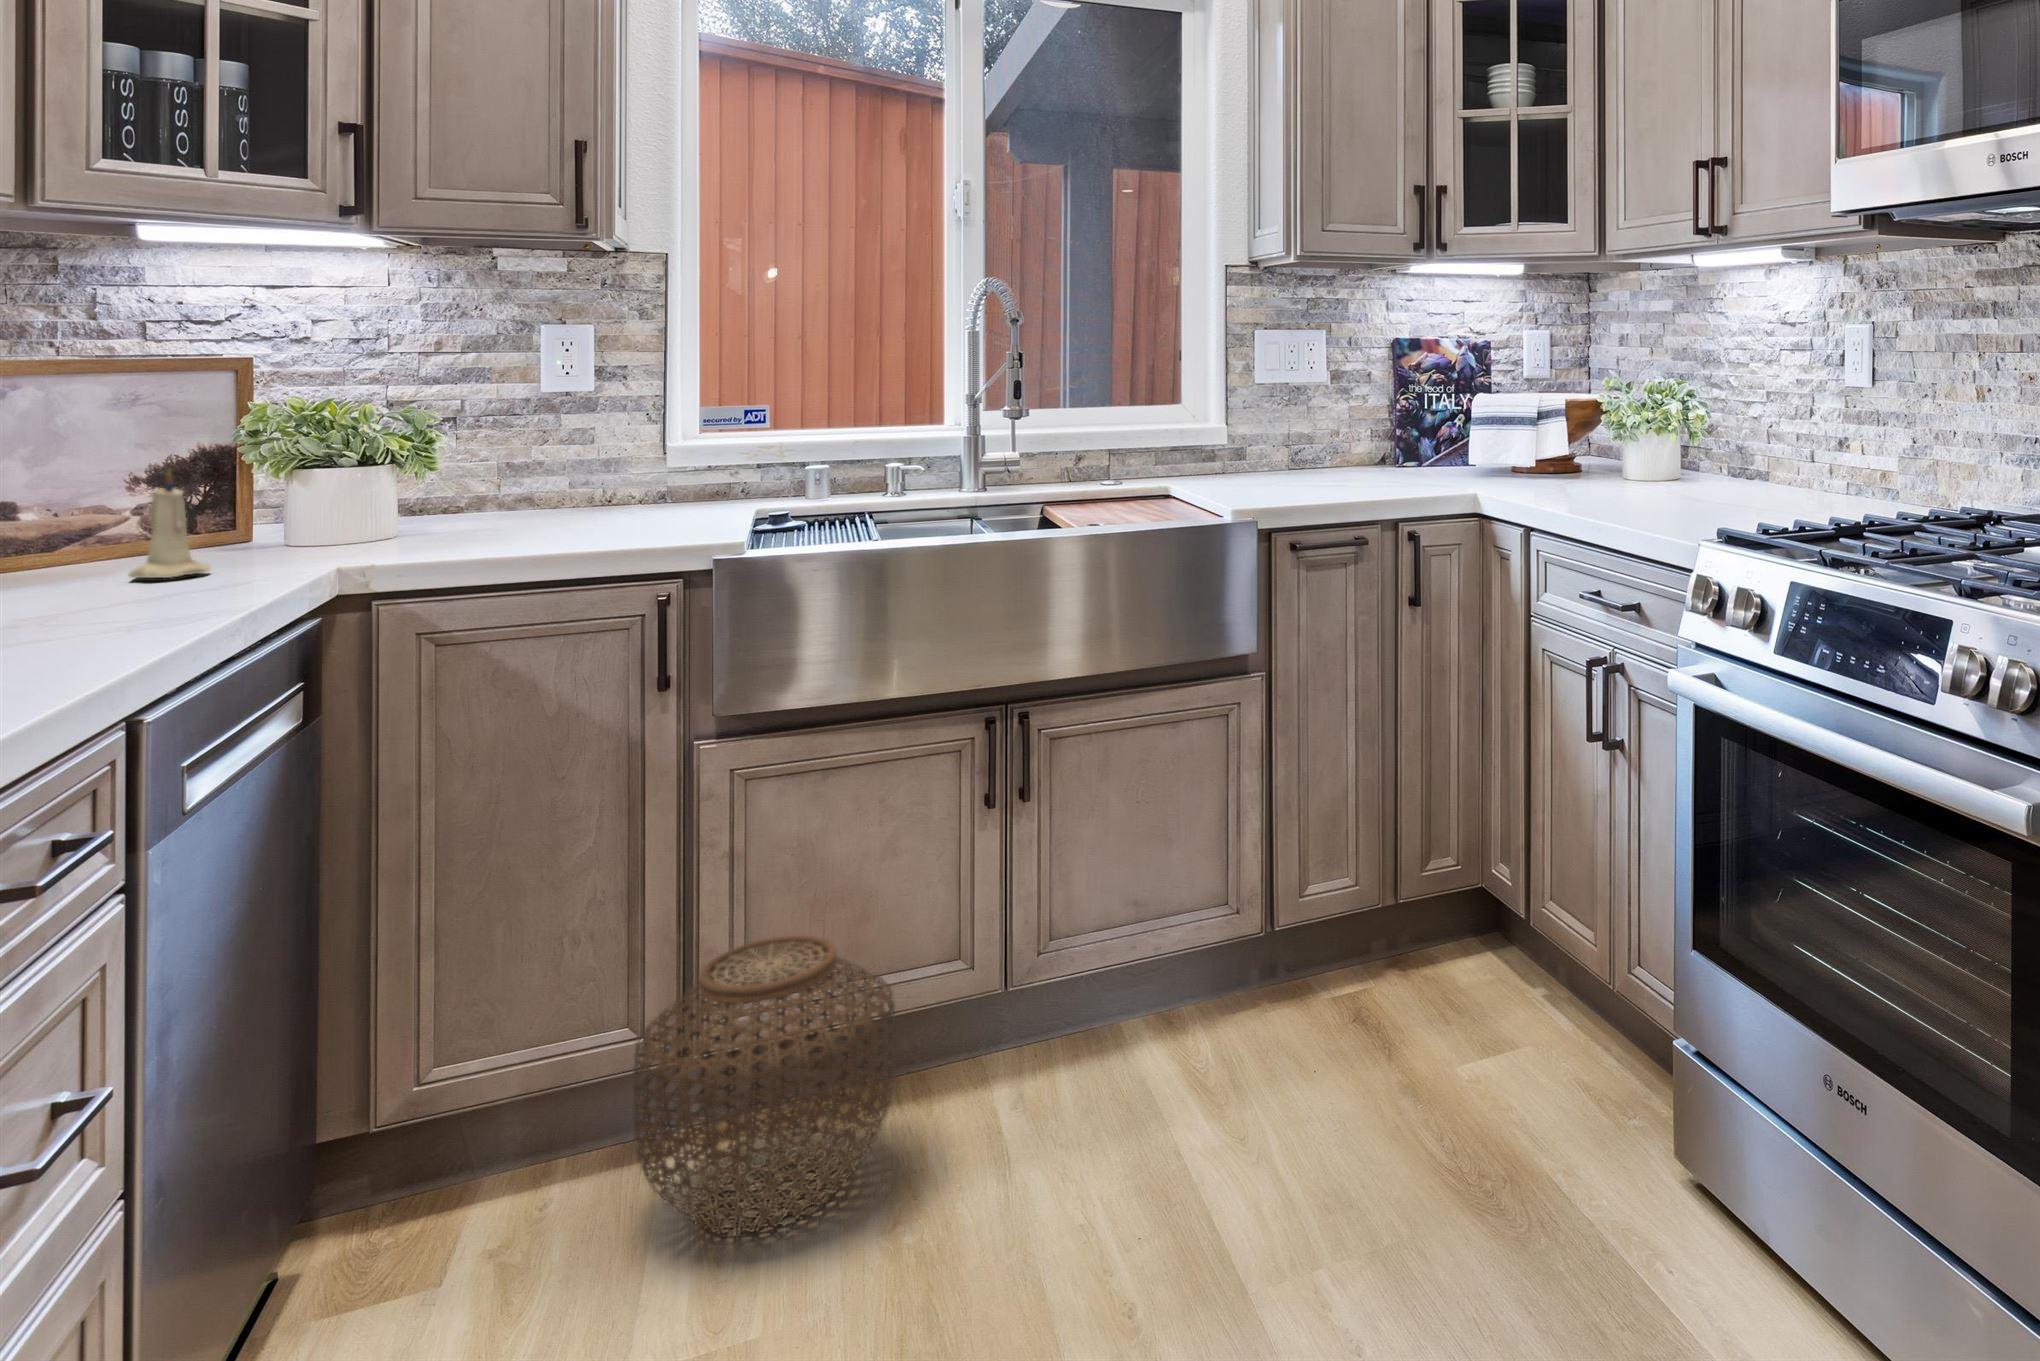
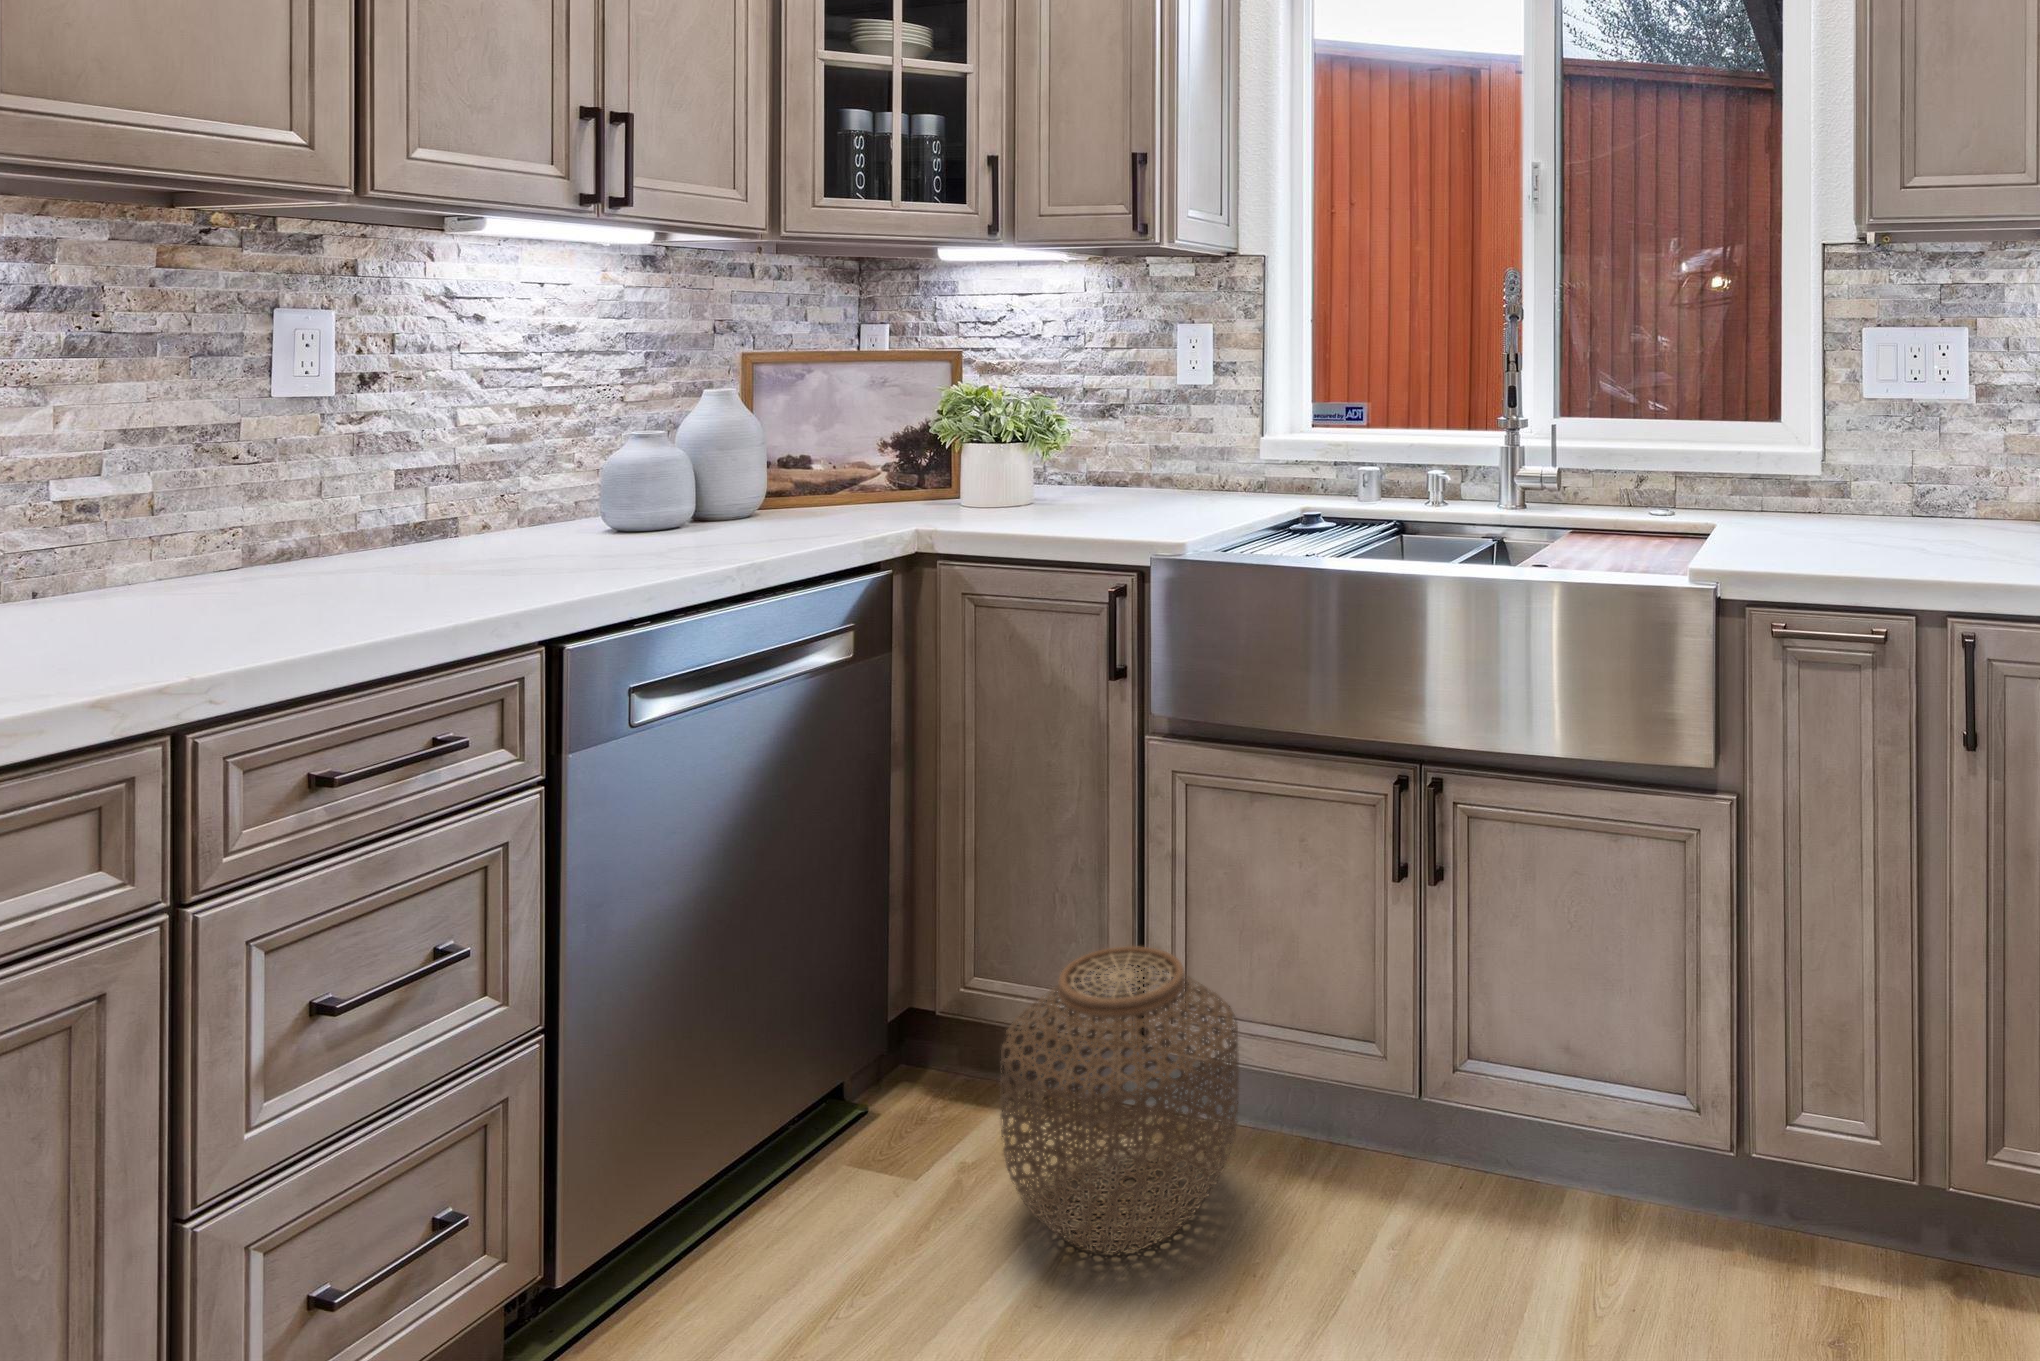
candle: present [129,470,210,578] -> none [810,436,856,521]

